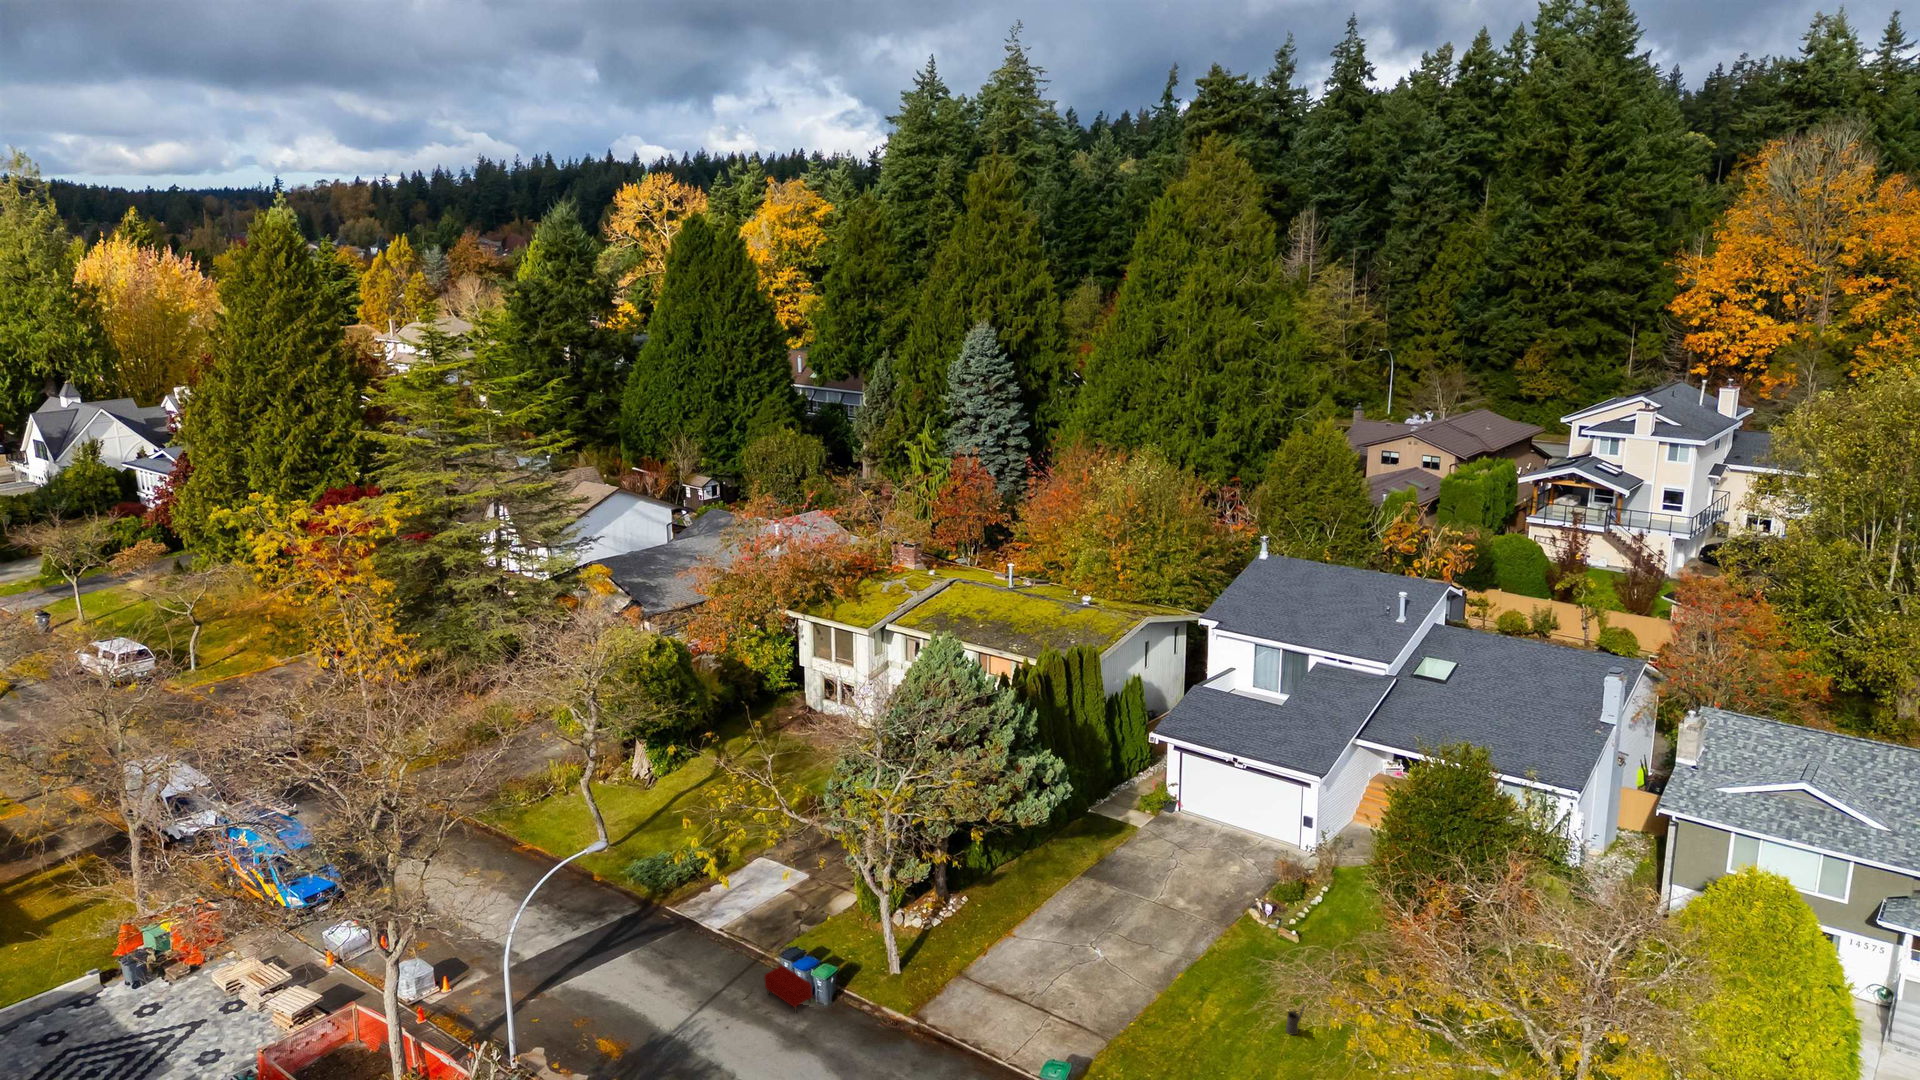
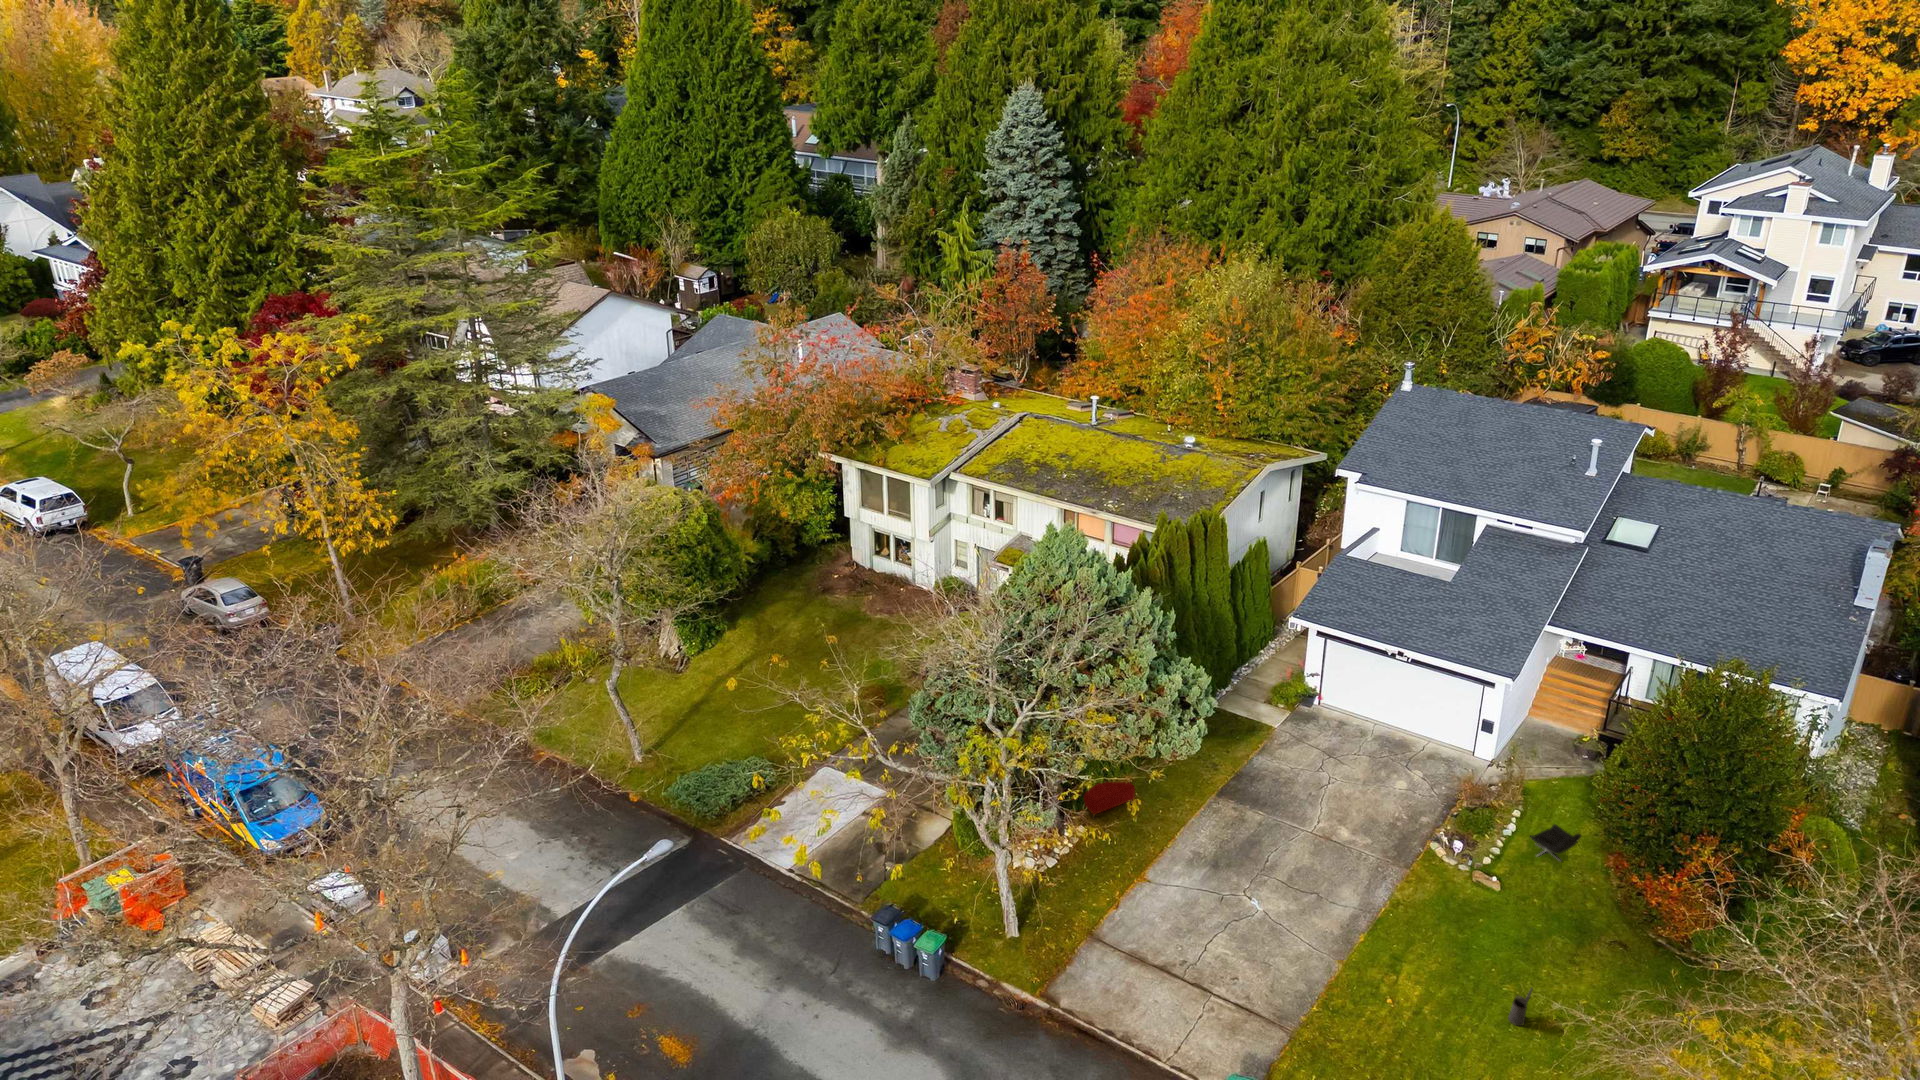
lounge chair: none [1330,894,1371,924] -> present [1530,824,1581,856]
bench: present [764,966,812,1012] -> present [1084,782,1135,819]

